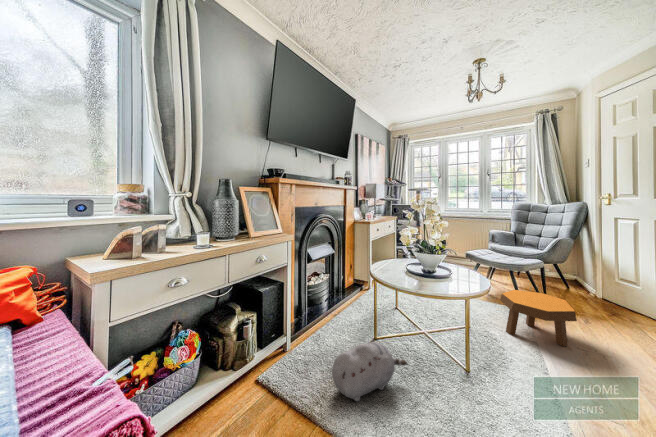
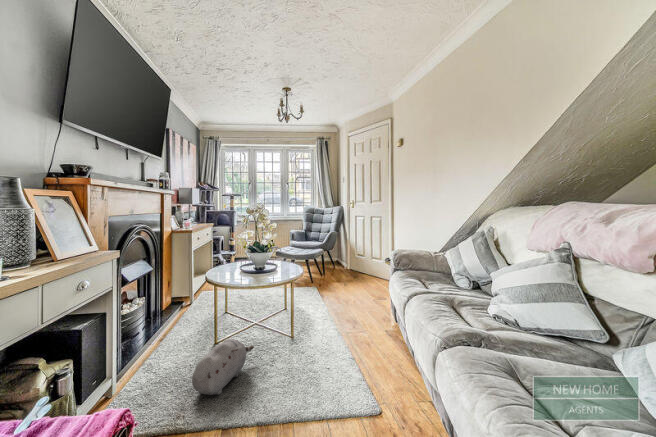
footstool: present [500,290,577,347] -> none [304,273,343,305]

